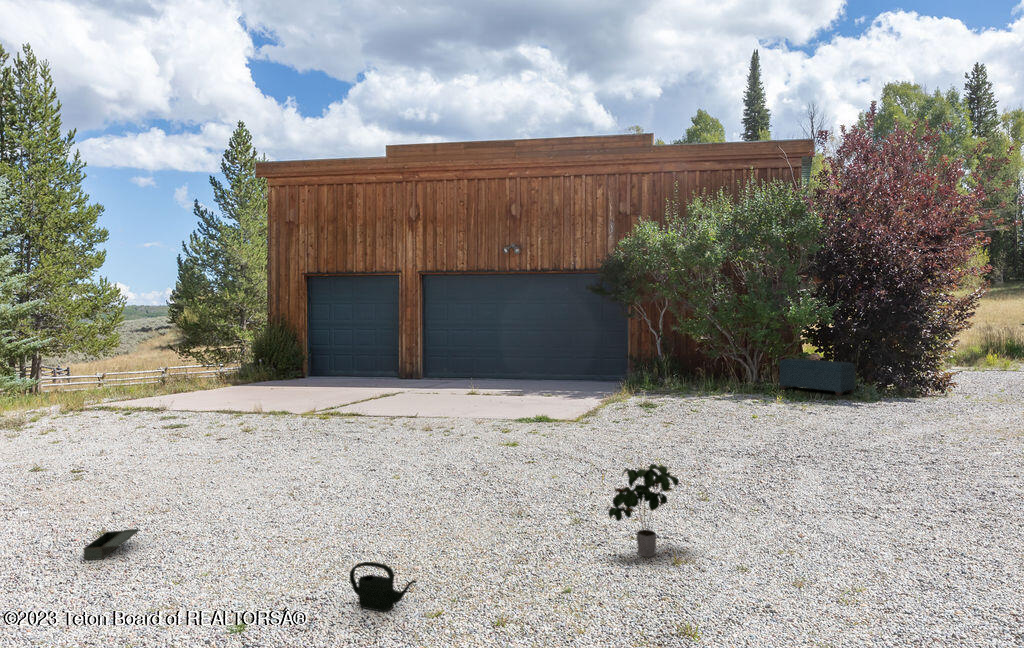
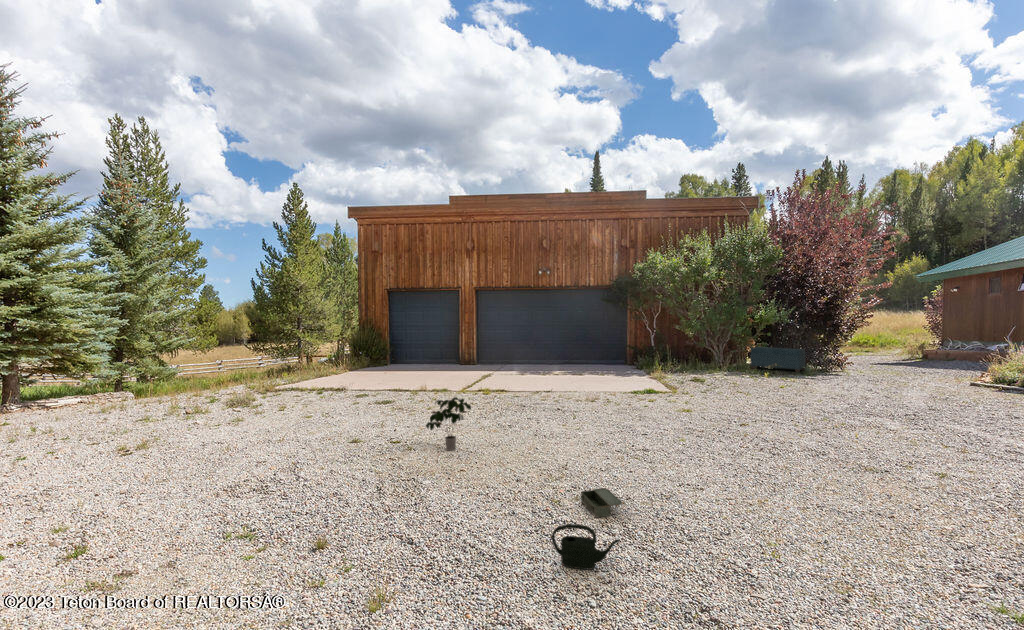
potted plant: present [608,464,679,557] -> present [426,397,471,451]
toolbox: present [84,529,139,560] -> present [581,488,623,518]
watering can: present [350,562,416,611] -> present [552,524,620,570]

